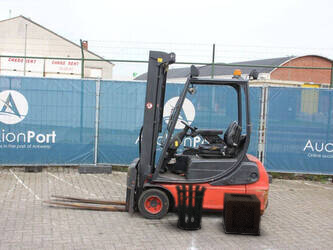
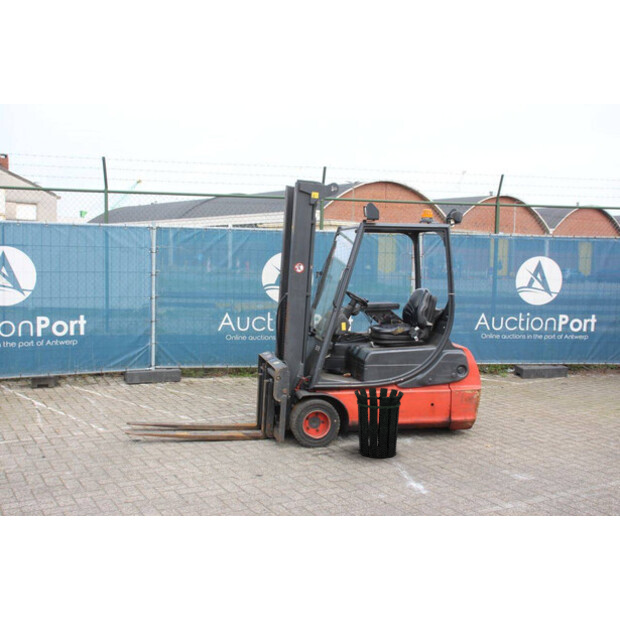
wooden crate: present [223,192,261,235] -> none [419,396,486,458]

